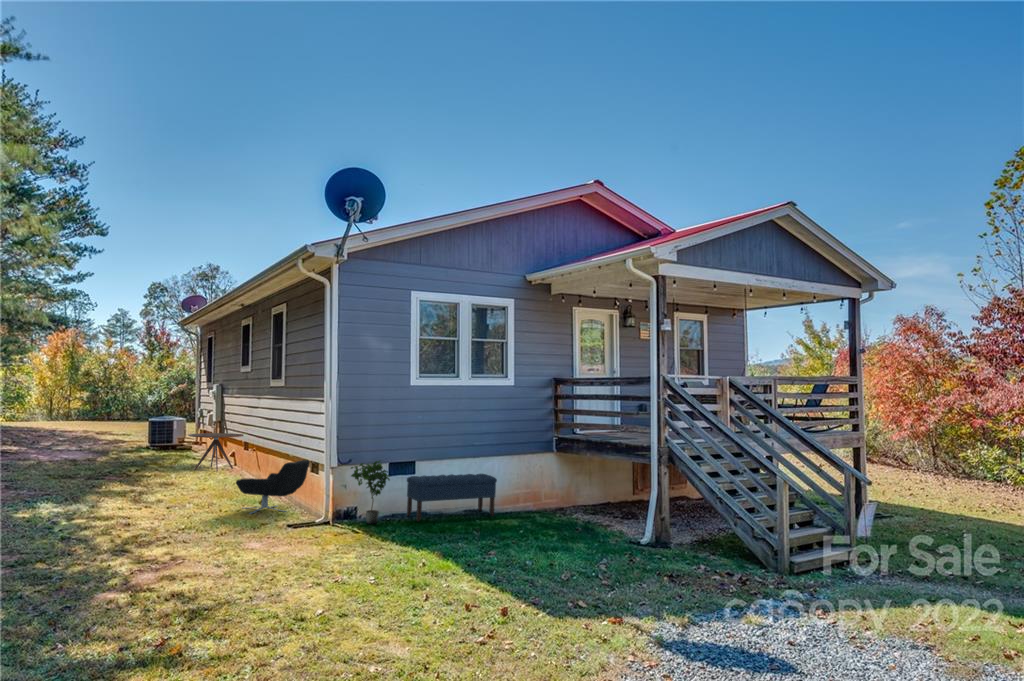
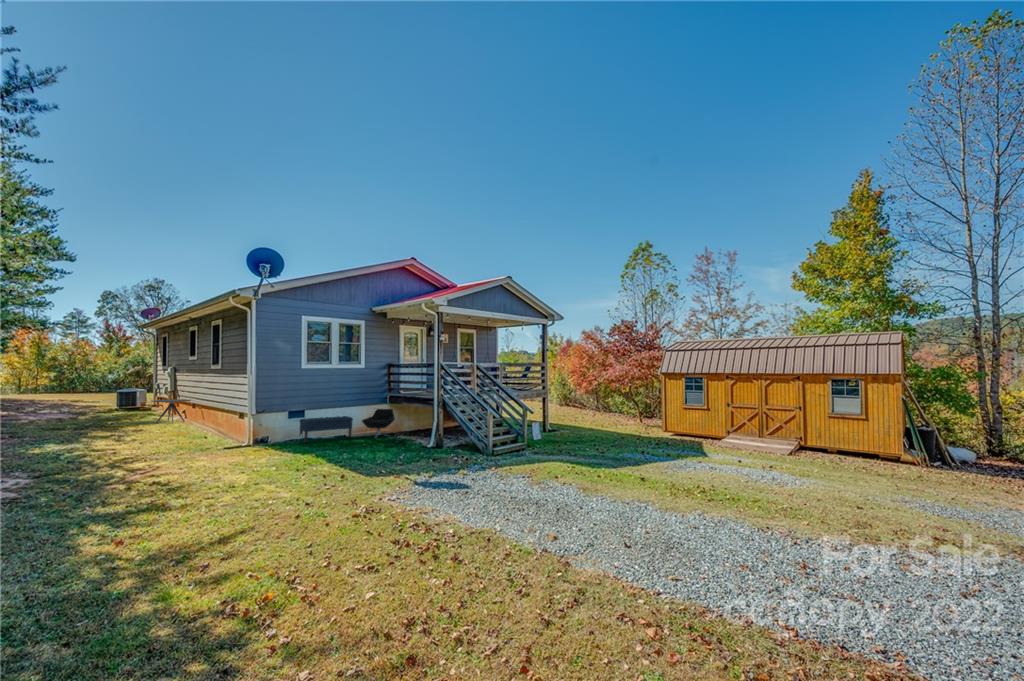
lounge chair: present [236,460,310,514] -> present [362,409,395,437]
potted plant: present [351,461,390,524] -> none [264,410,289,445]

